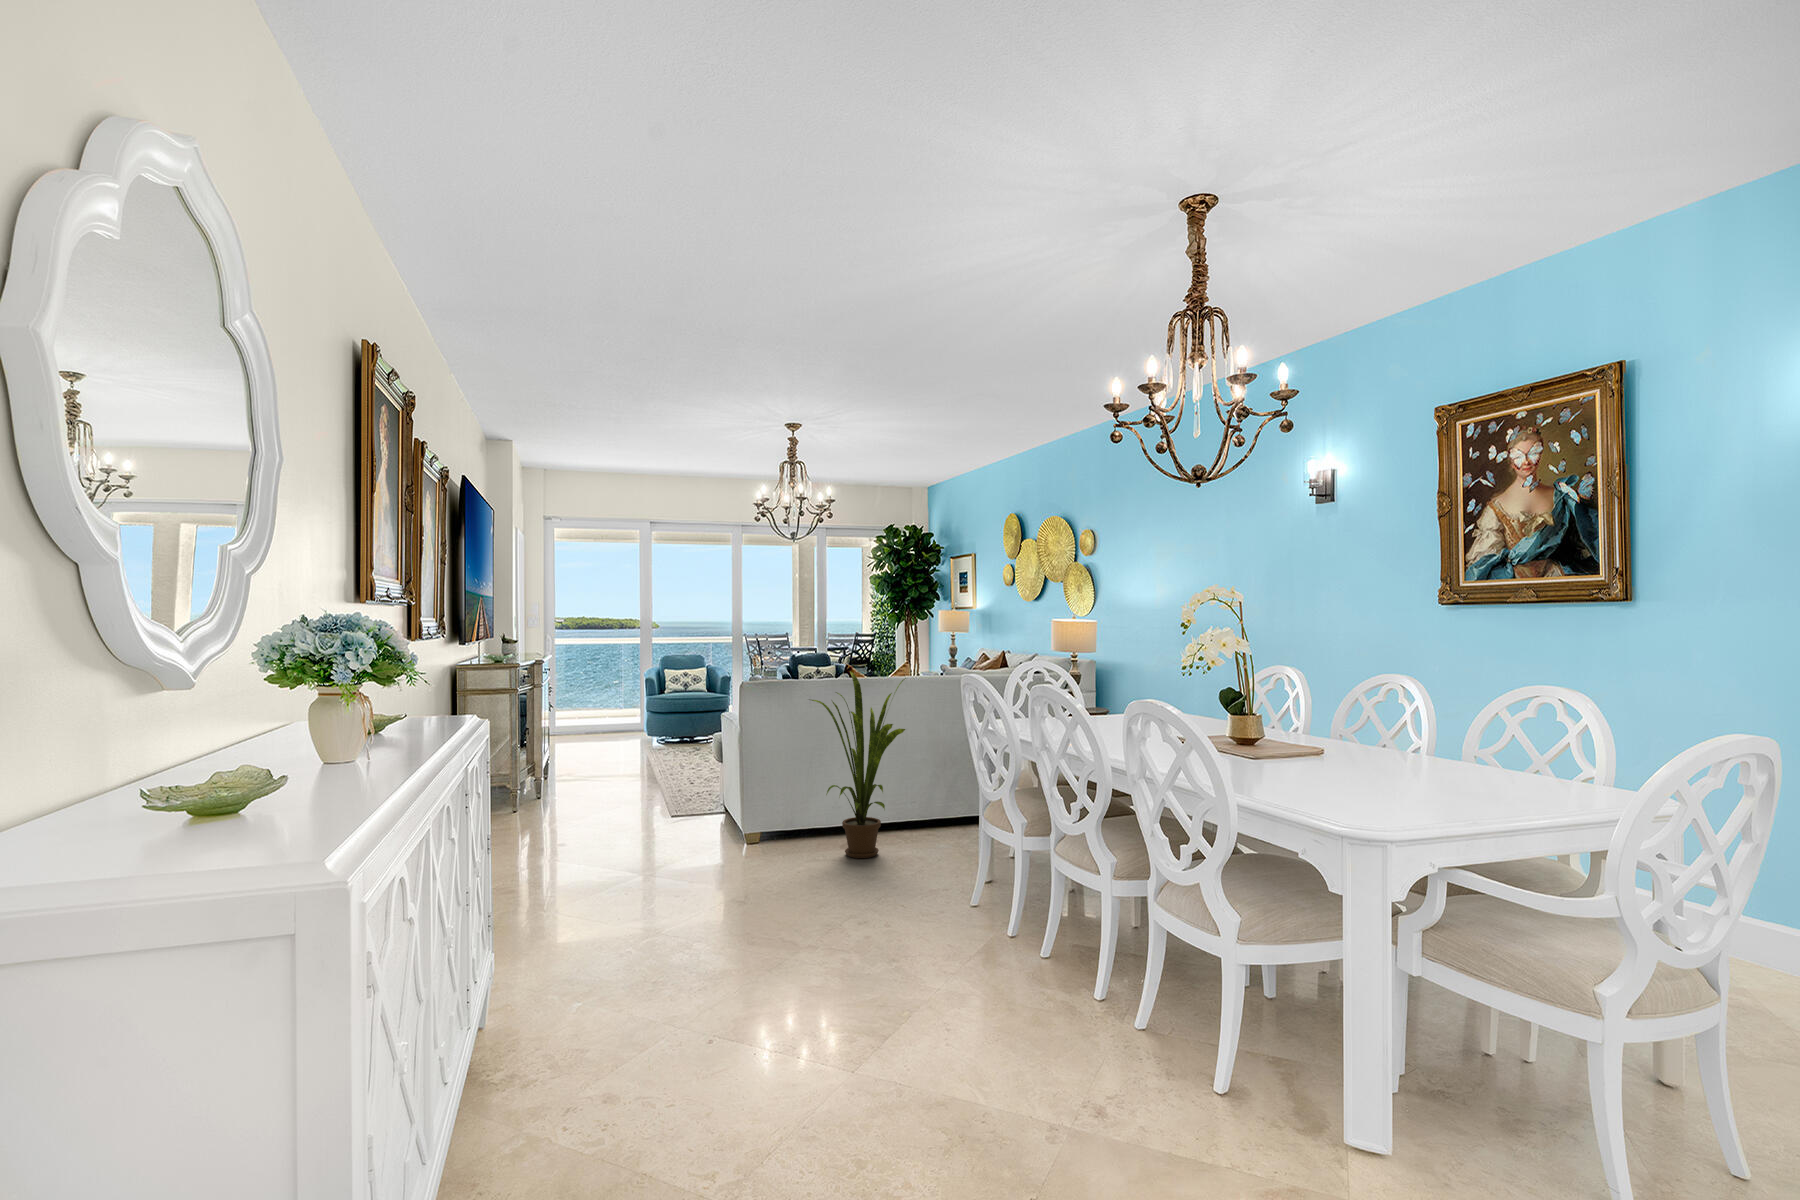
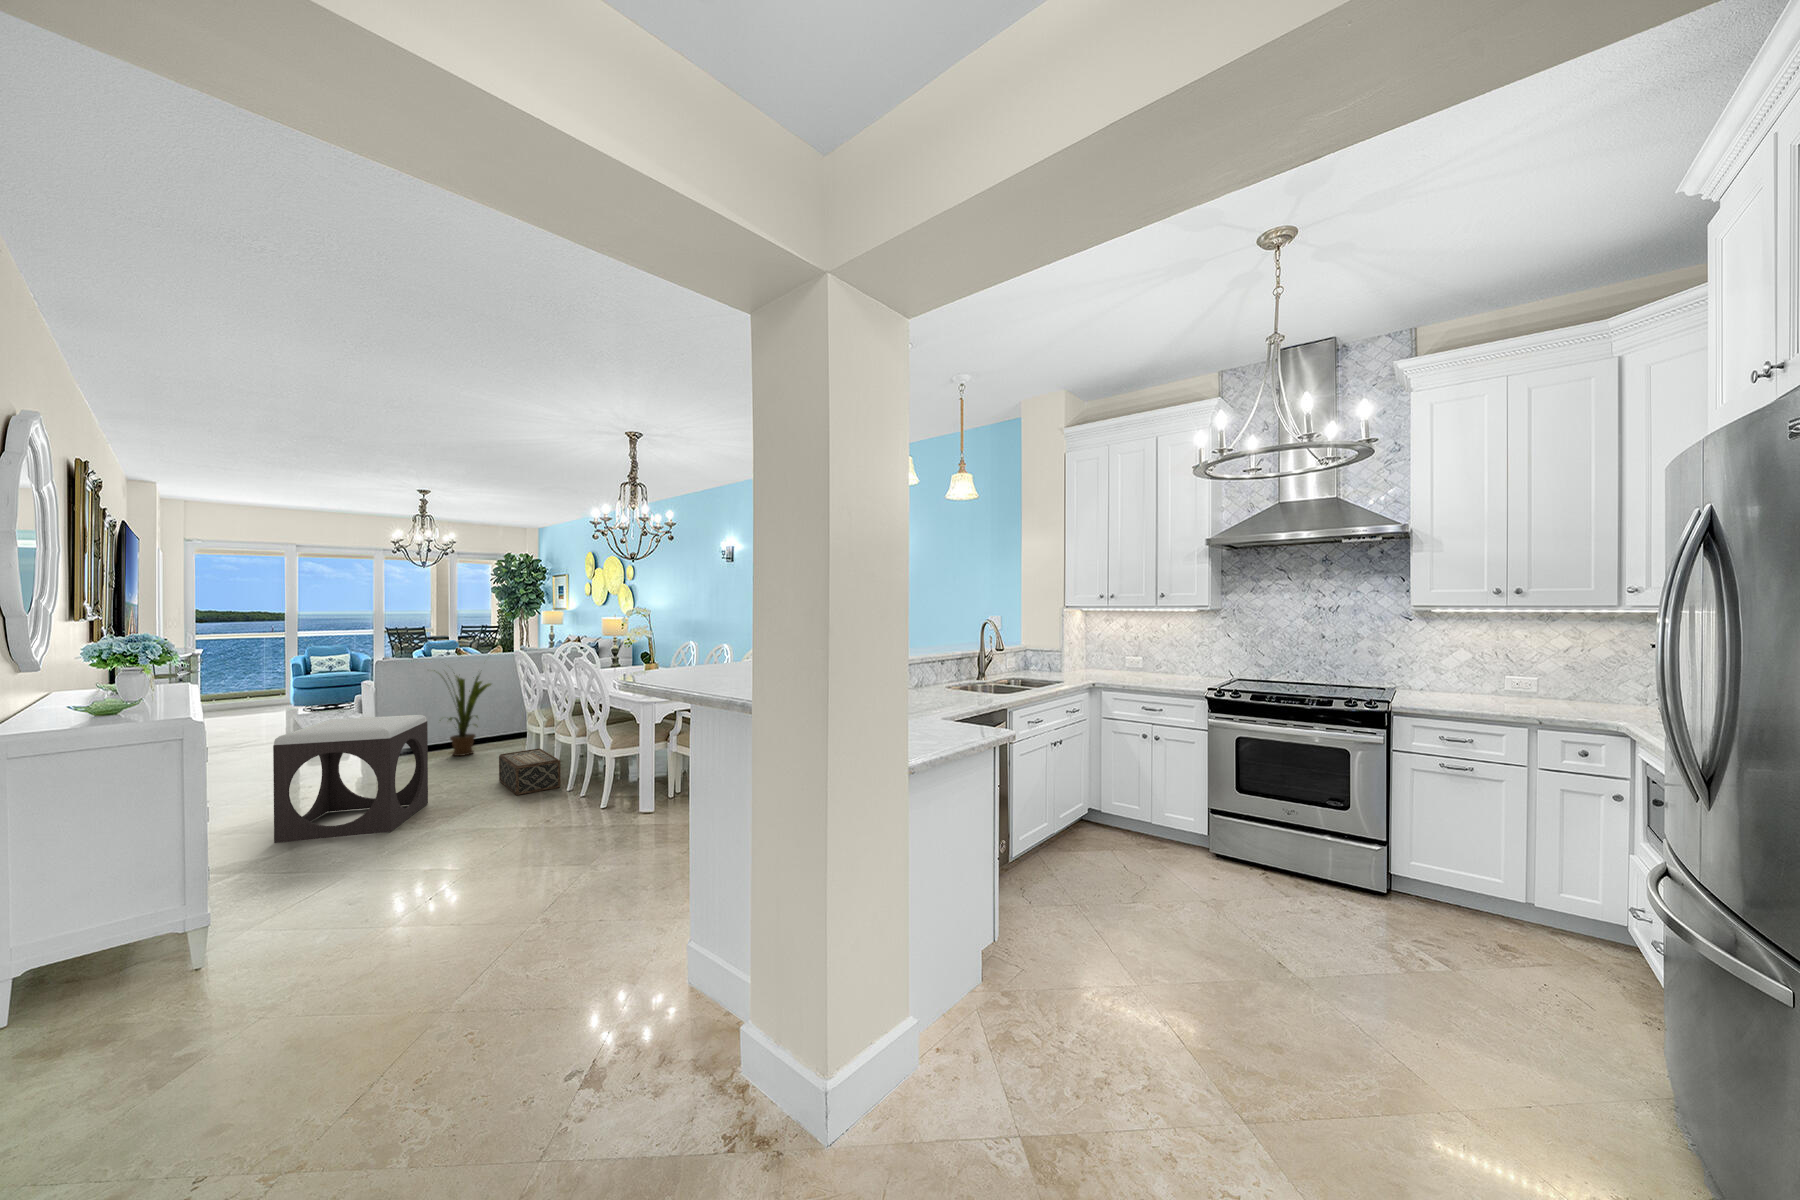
footstool: none [569,795,827,1082] -> present [273,715,428,843]
woven basket: none [942,880,1077,1000] -> present [499,748,561,795]

